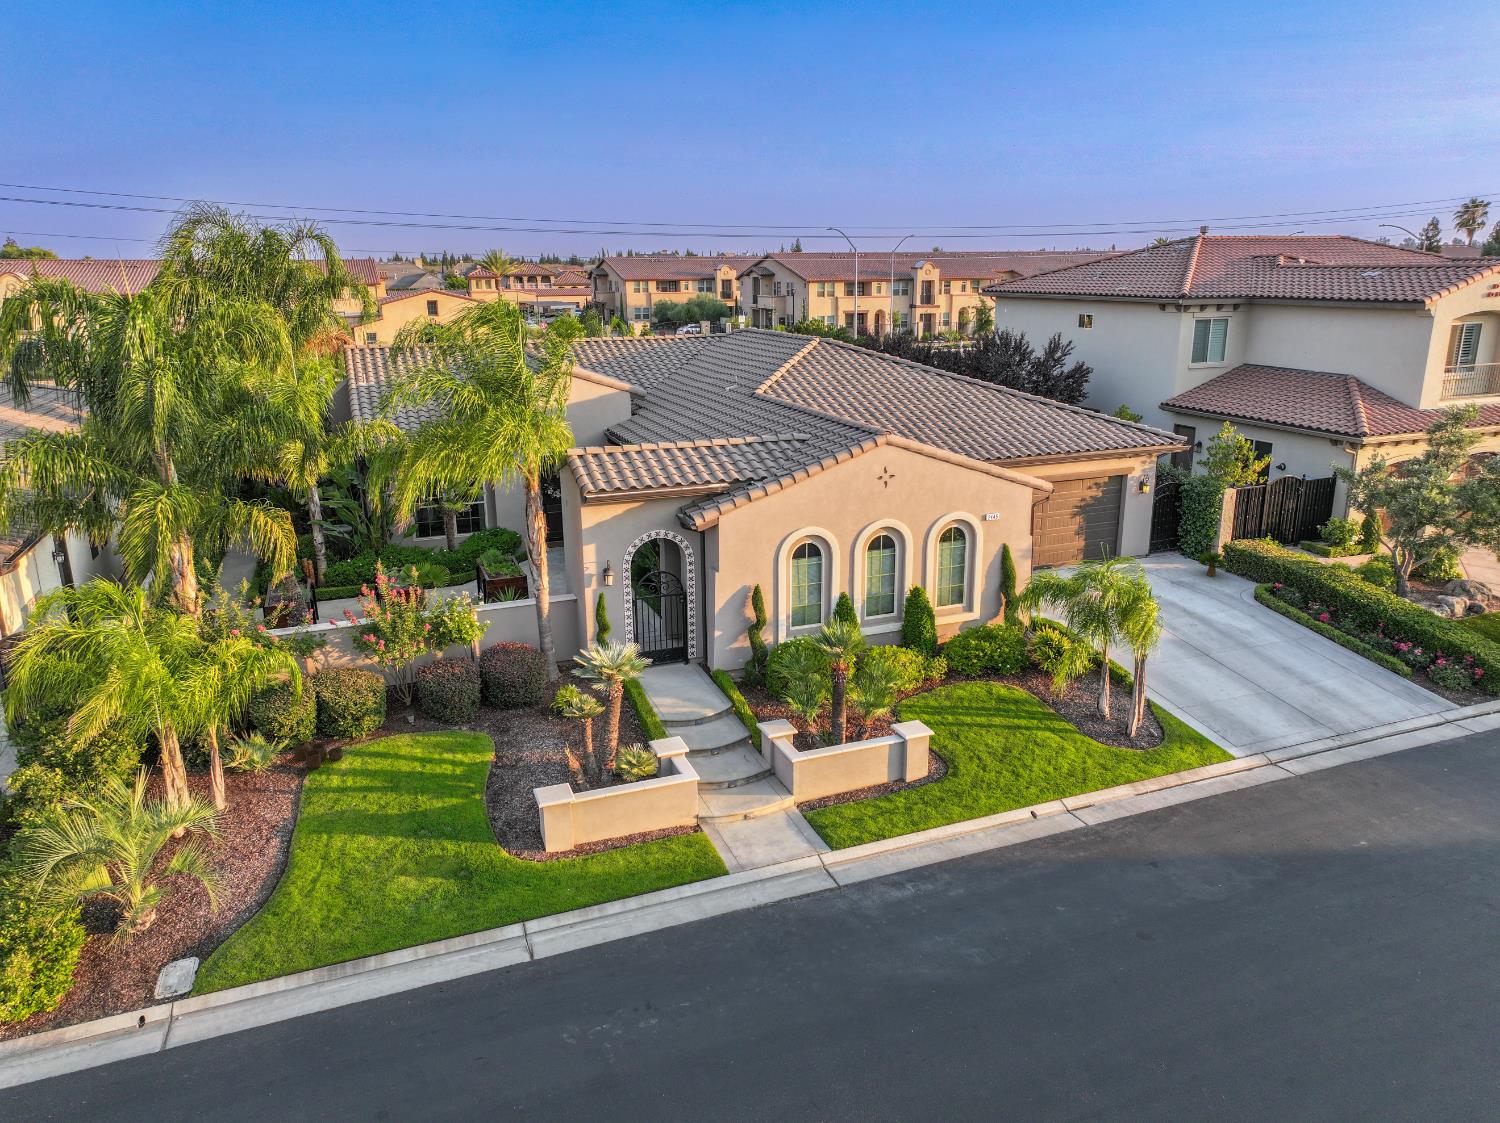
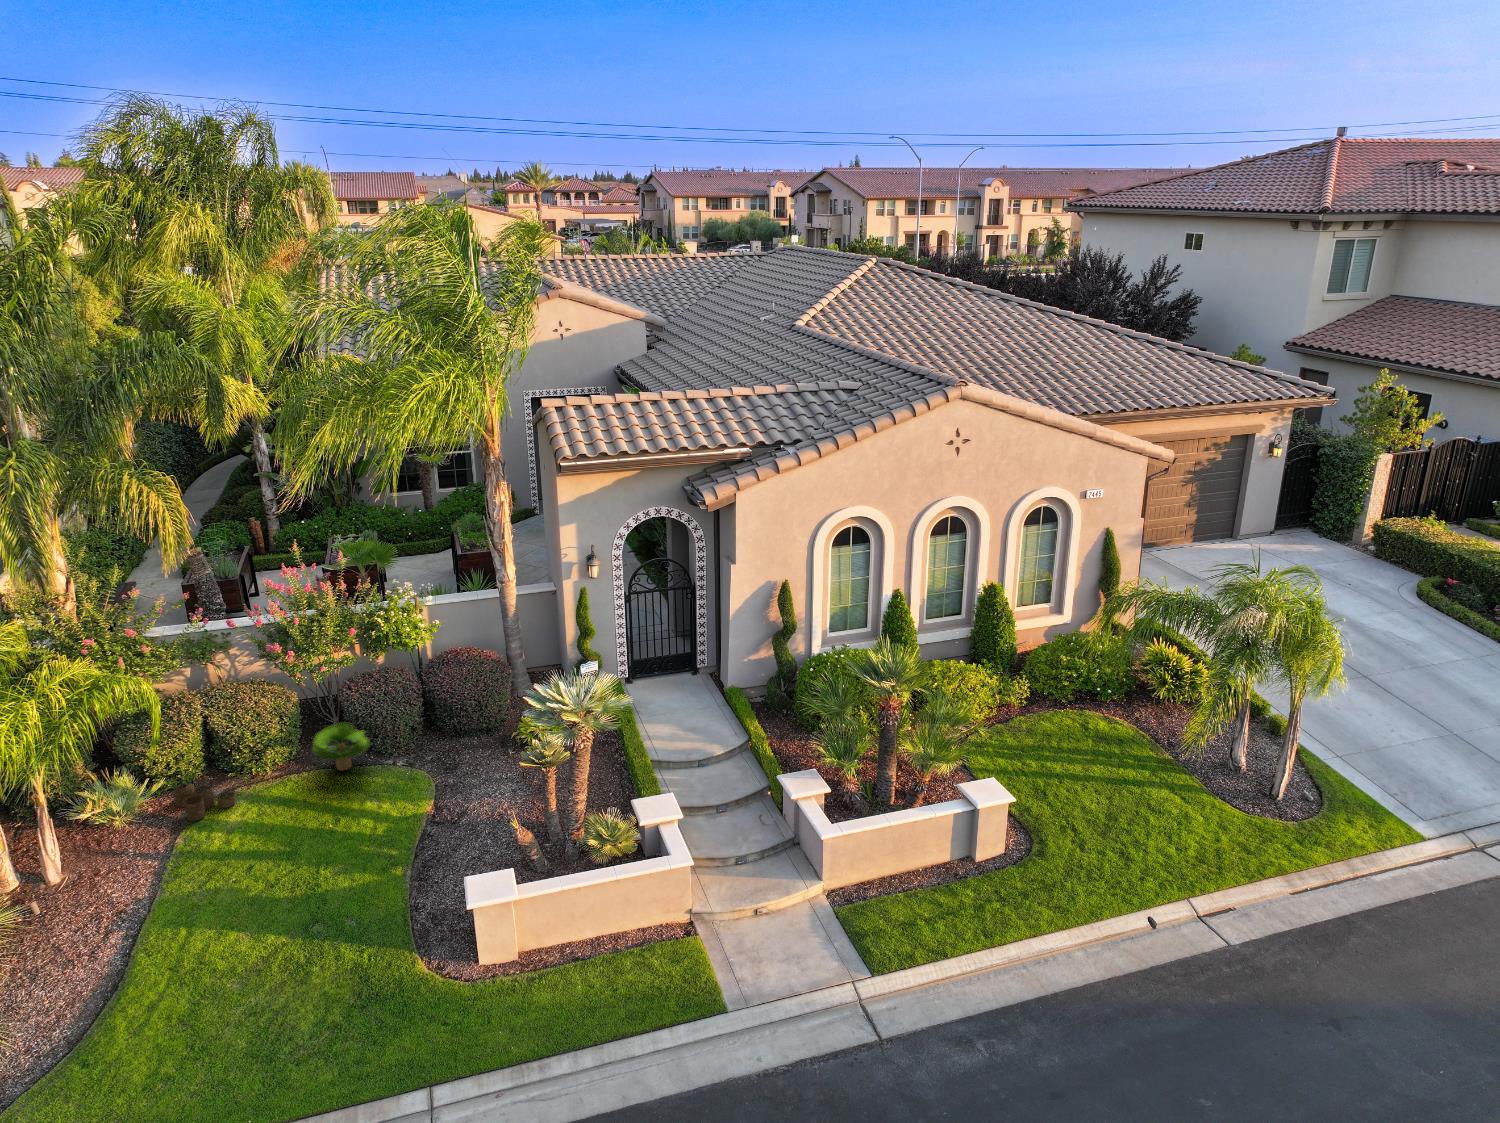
potted plant: present [1199,552,1227,576] -> present [314,723,369,770]

